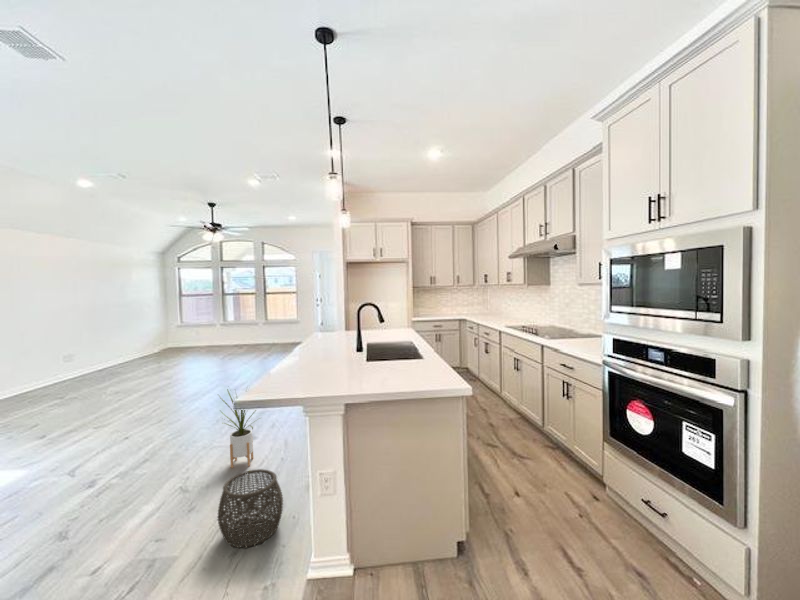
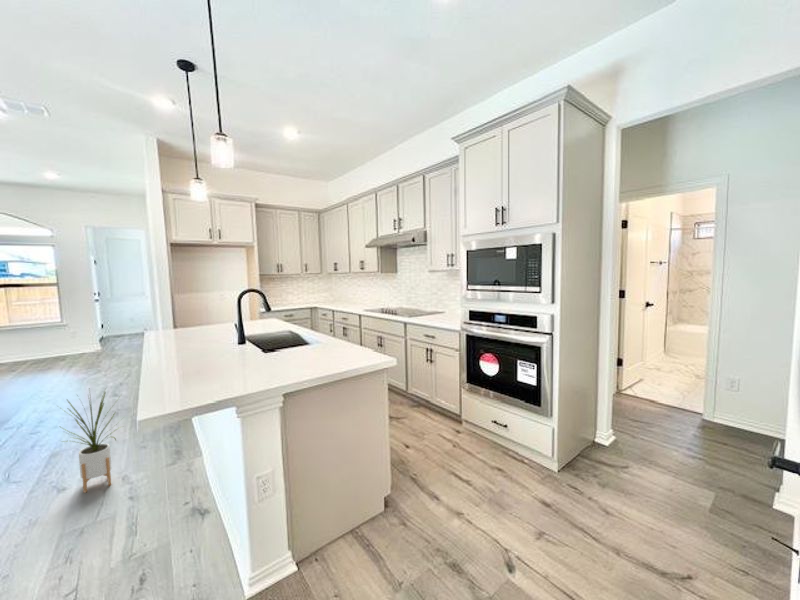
woven basket: present [218,469,283,548] -> none [123,469,200,554]

